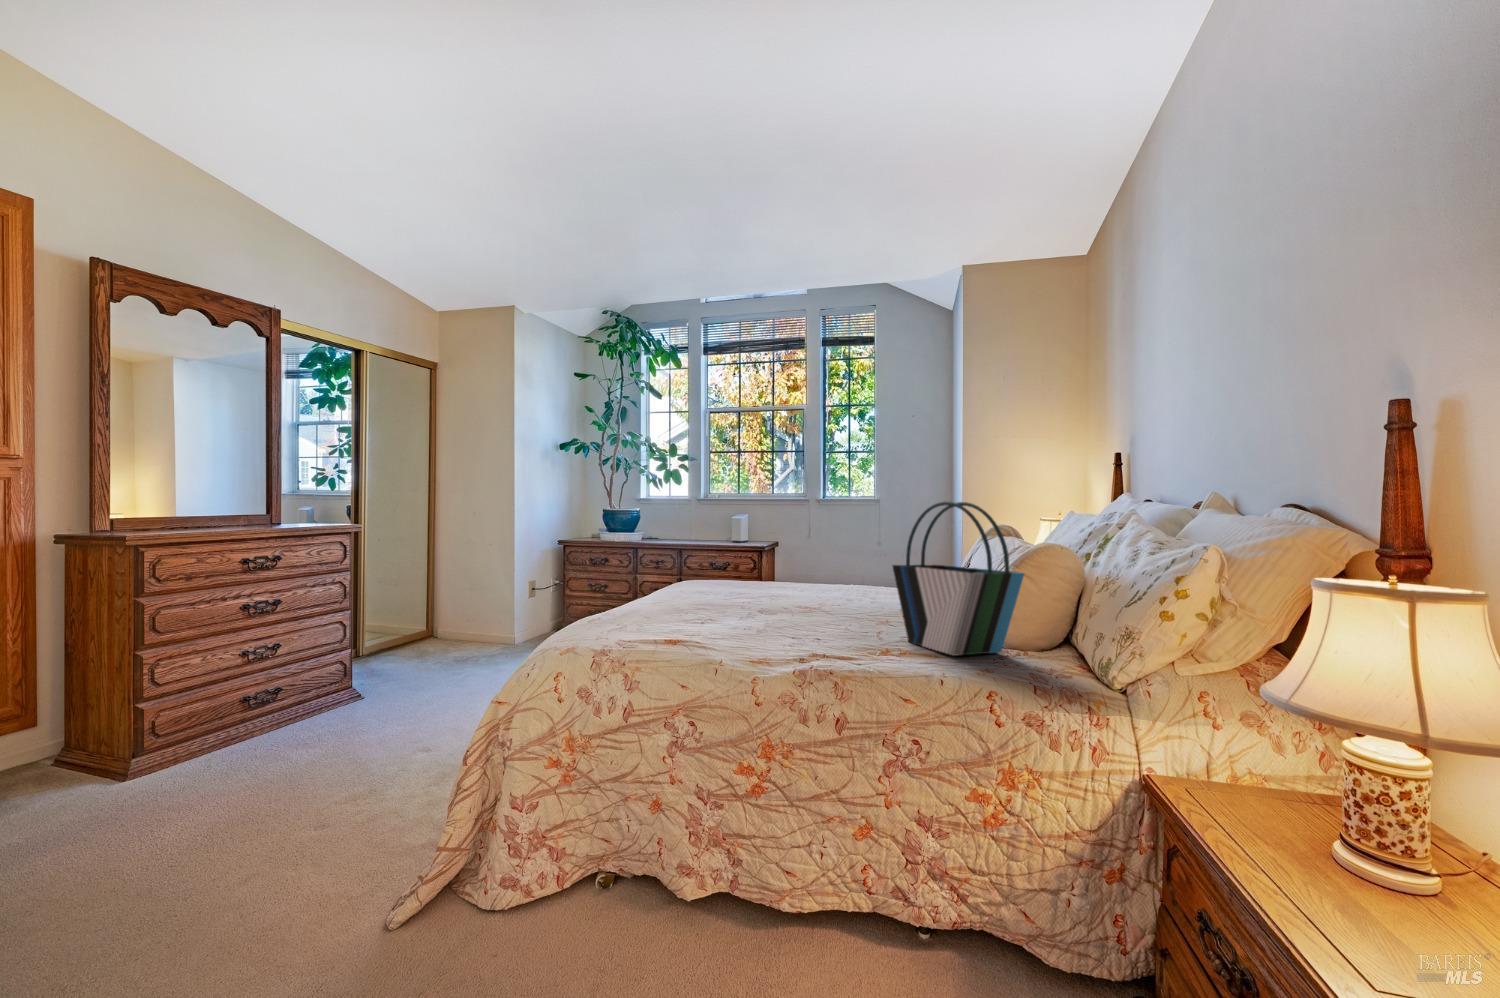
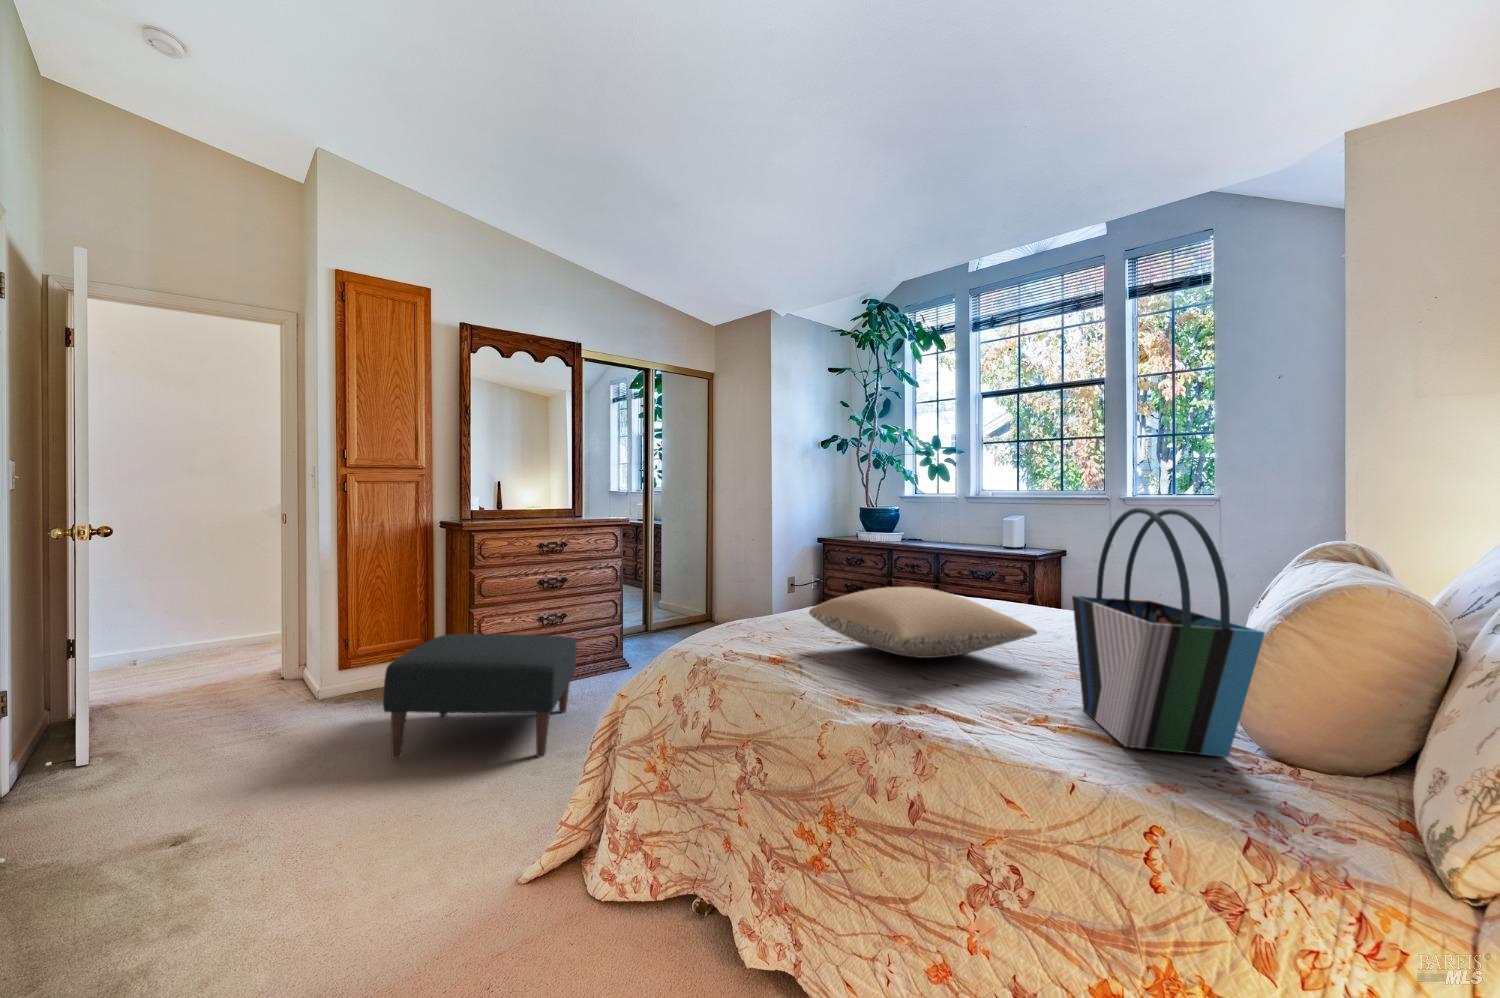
pillow: none [679,570,853,625] -> present [809,587,1037,658]
ottoman: none [61,669,333,860] -> present [383,634,576,759]

